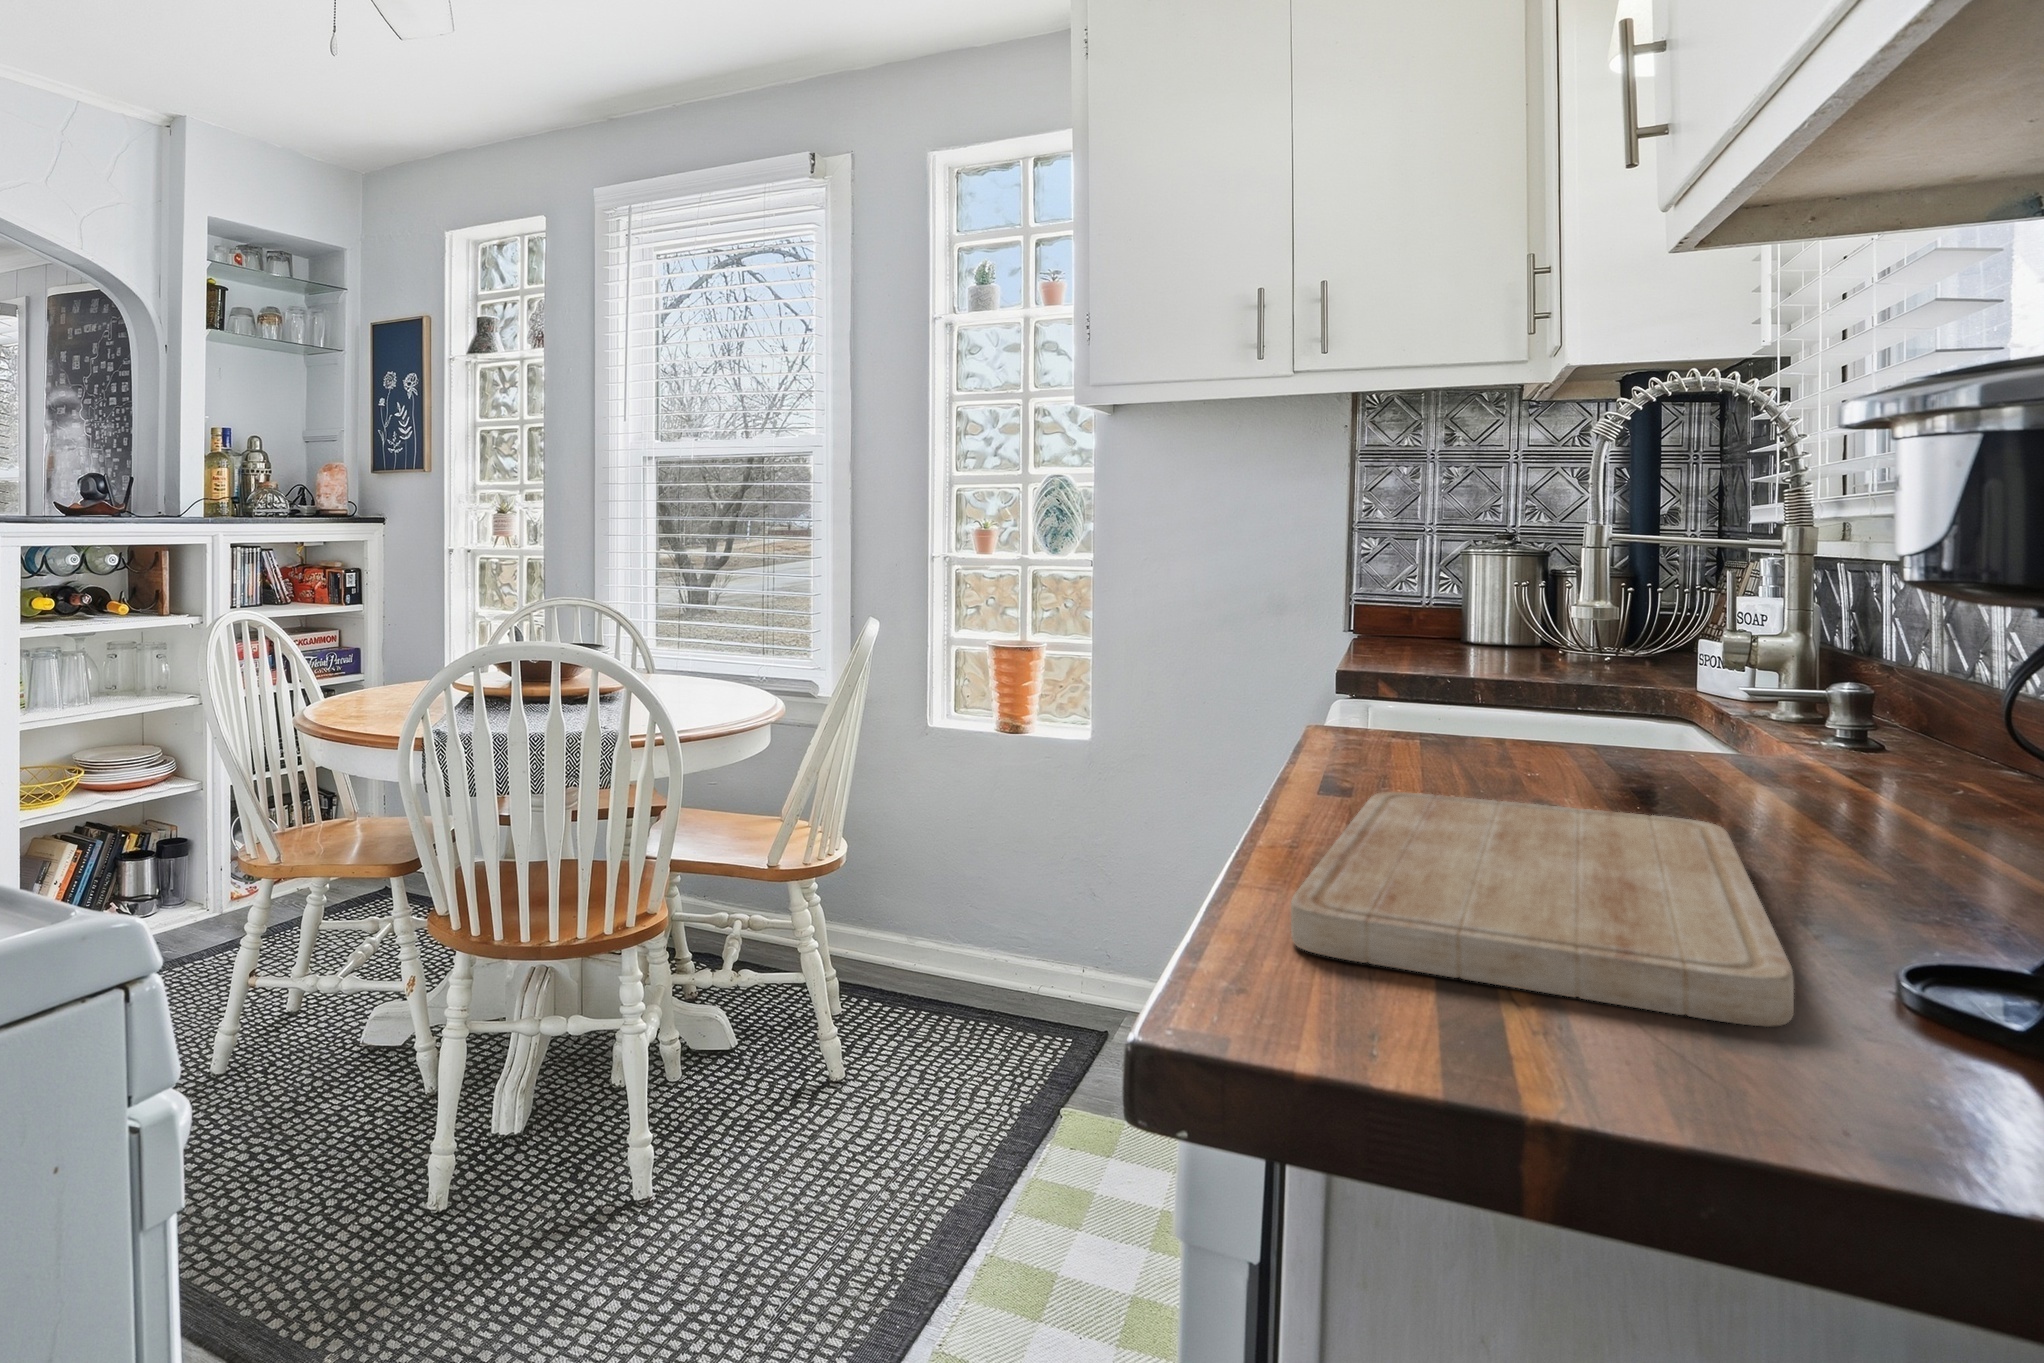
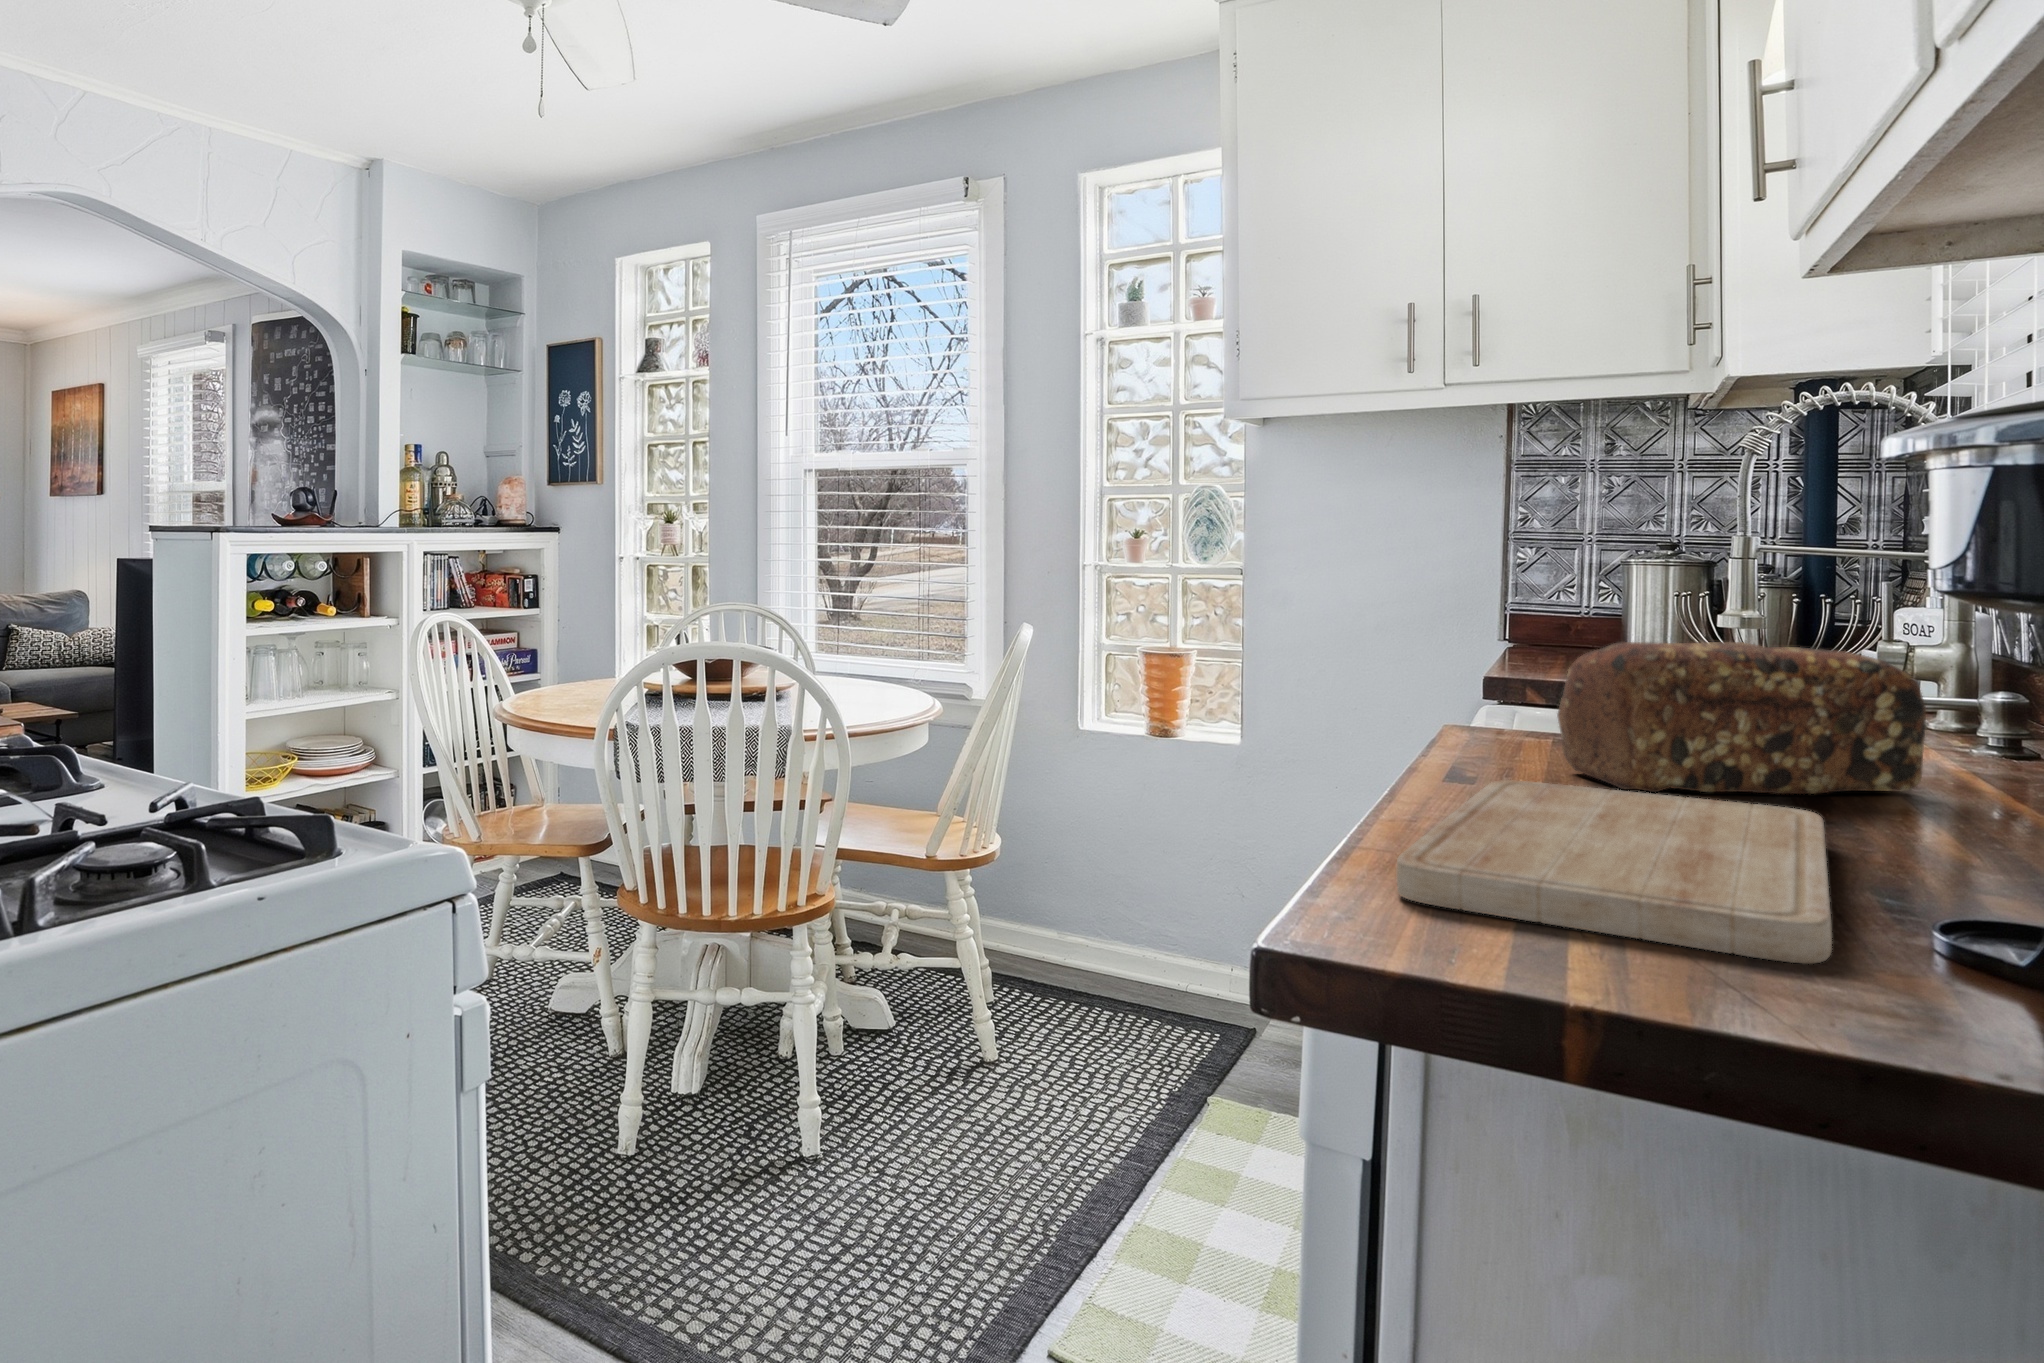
bread loaf: none [1429,635,1802,799] -> present [1557,642,1926,794]

